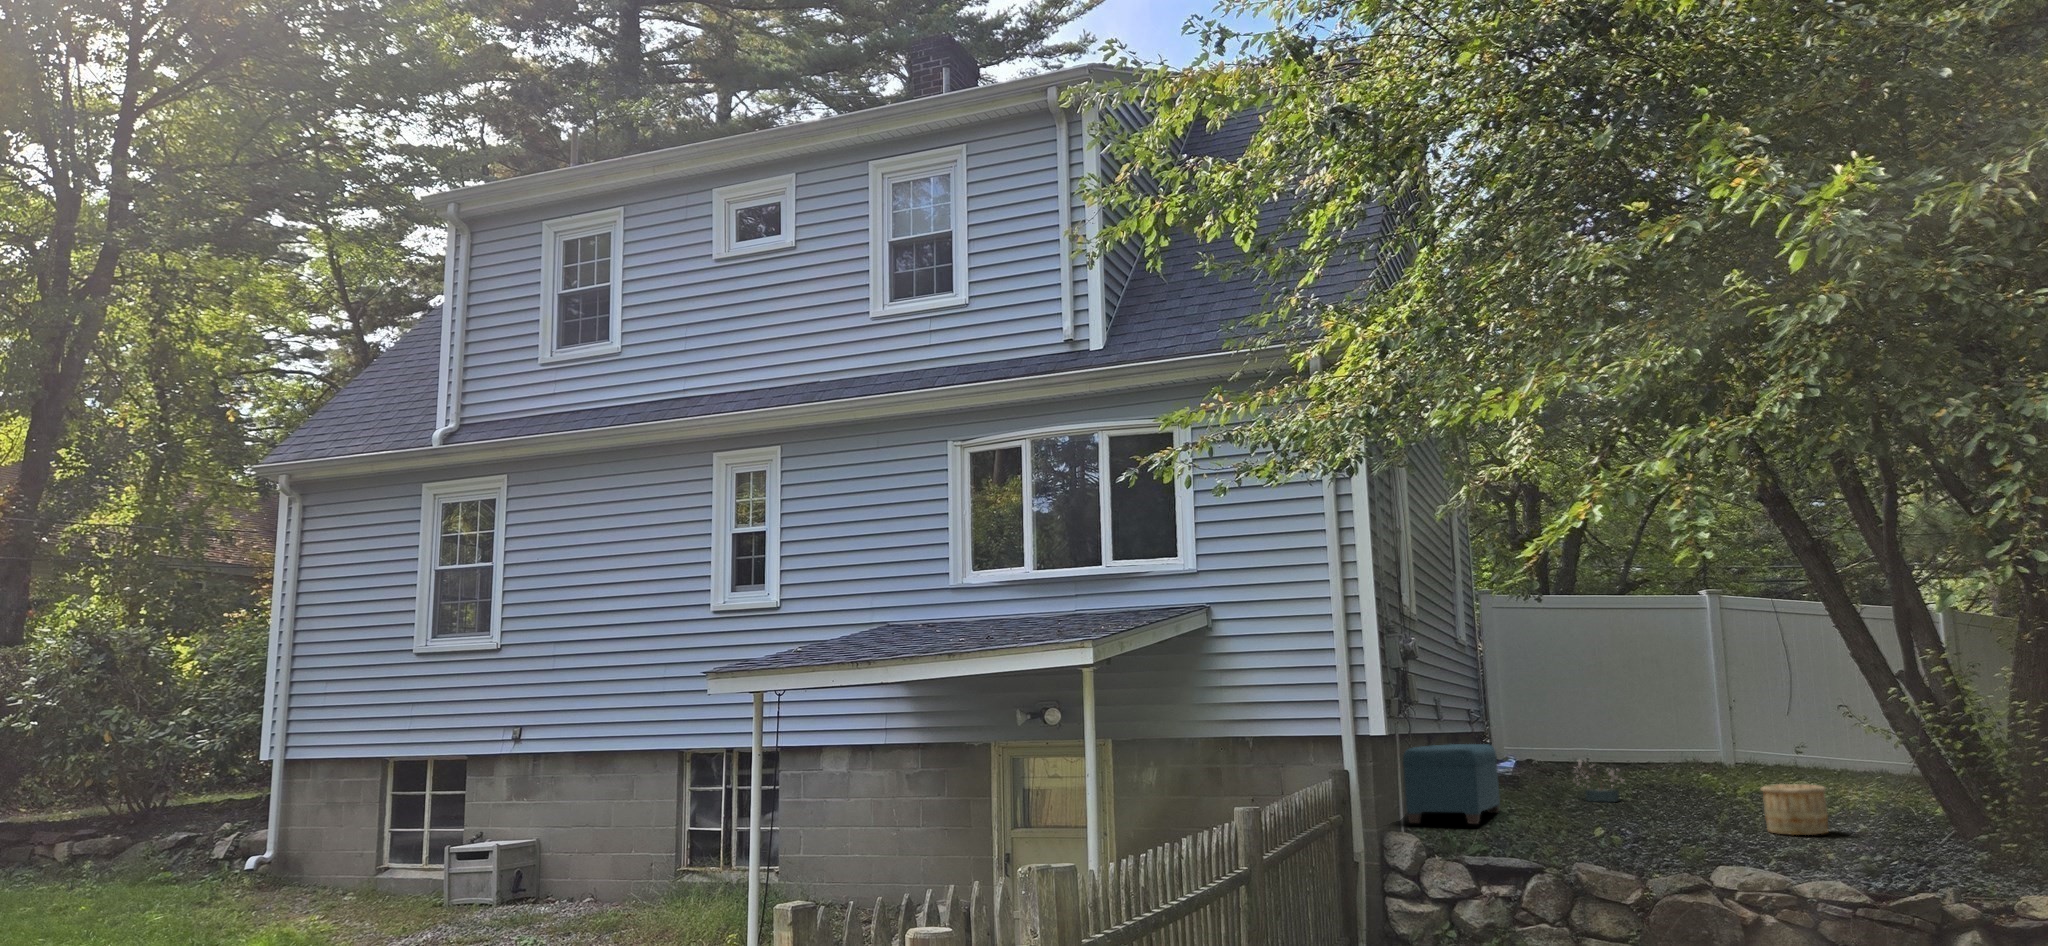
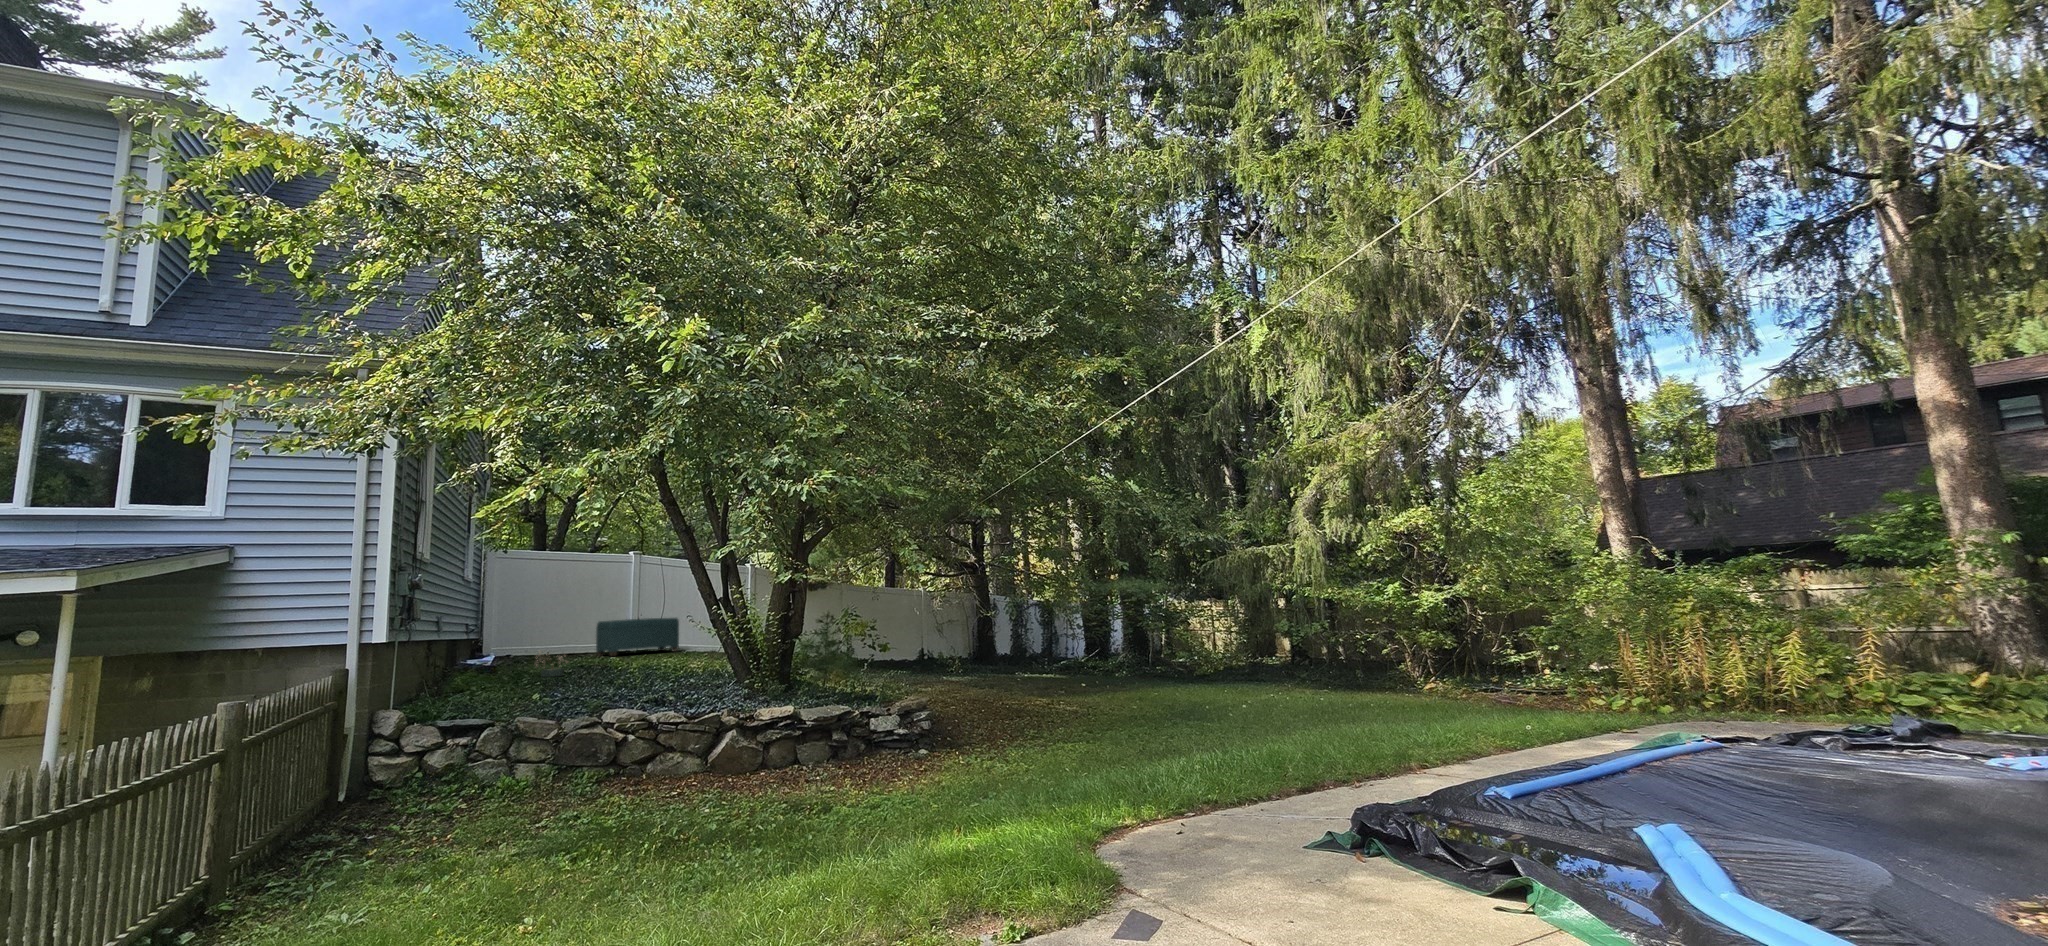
bench: present [1403,744,1500,824] -> present [596,618,679,656]
wooden bucket: present [1761,784,1828,835] -> none [644,658,681,688]

